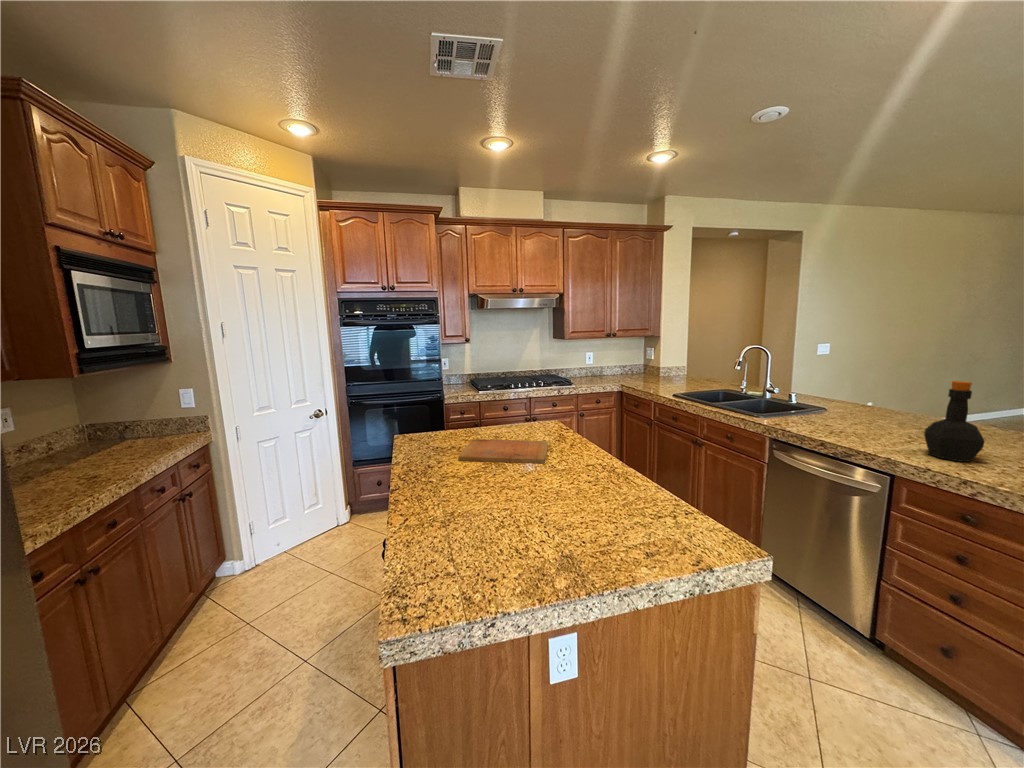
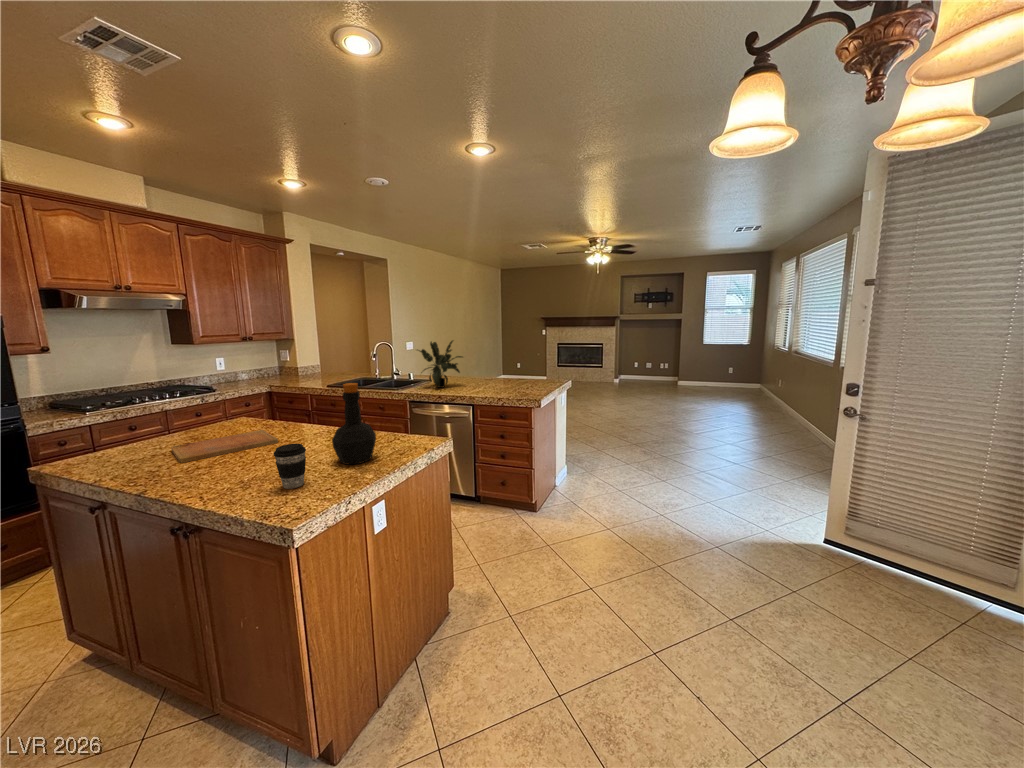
potted plant: none [797,348,900,427] -> present [418,340,462,388]
bottle: present [924,381,984,462] -> present [332,383,376,464]
coffee cup: none [454,487,492,551] -> present [274,444,306,489]

